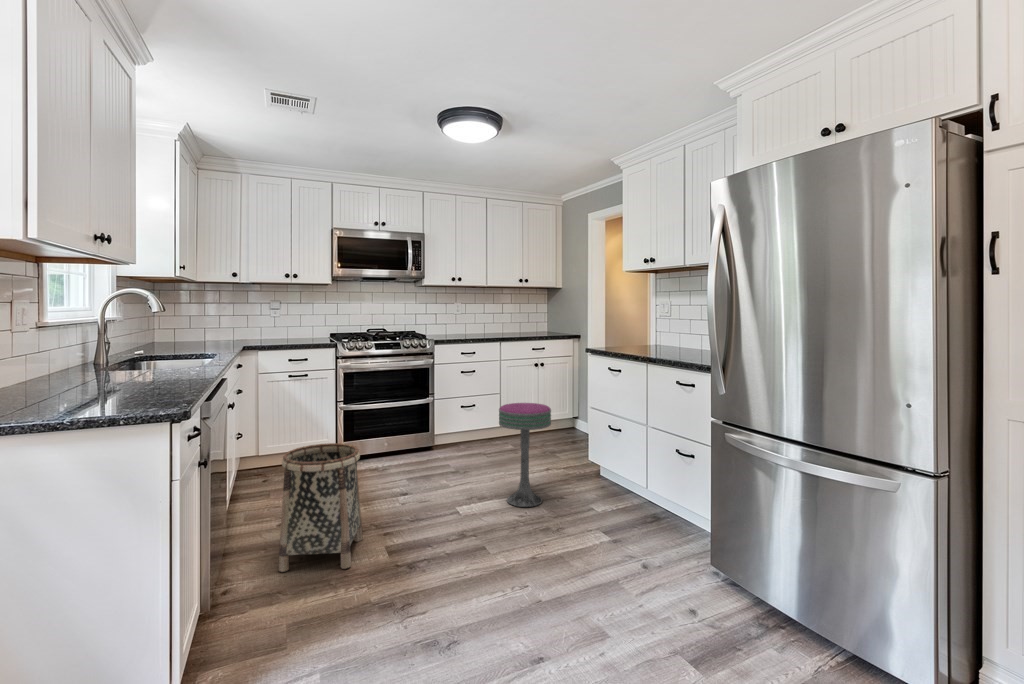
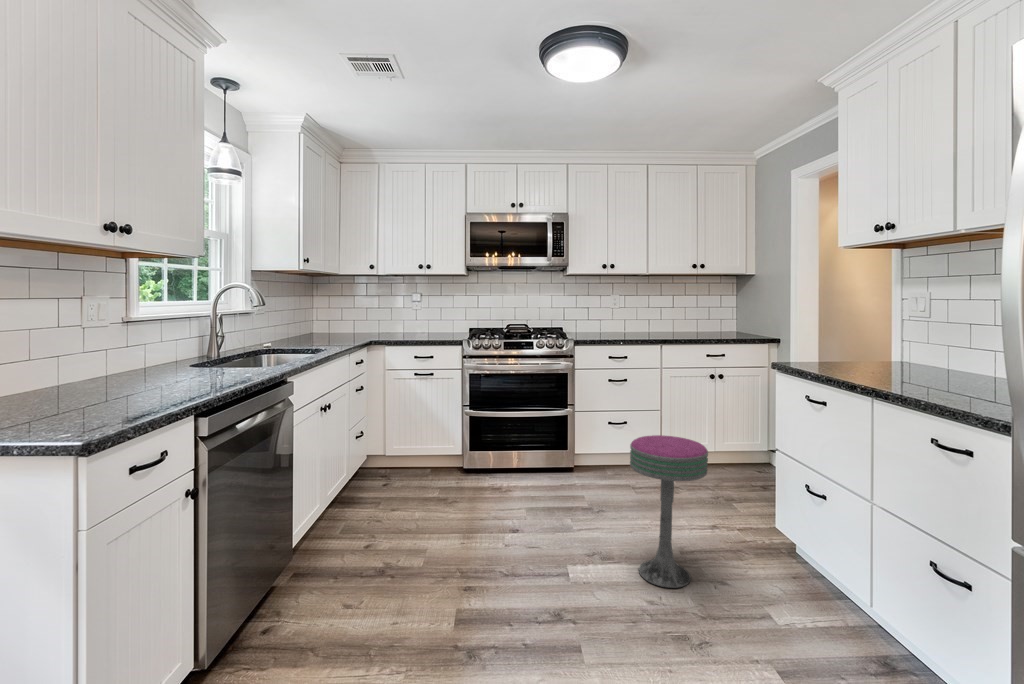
basket: present [279,443,363,572] -> none [328,469,438,638]

